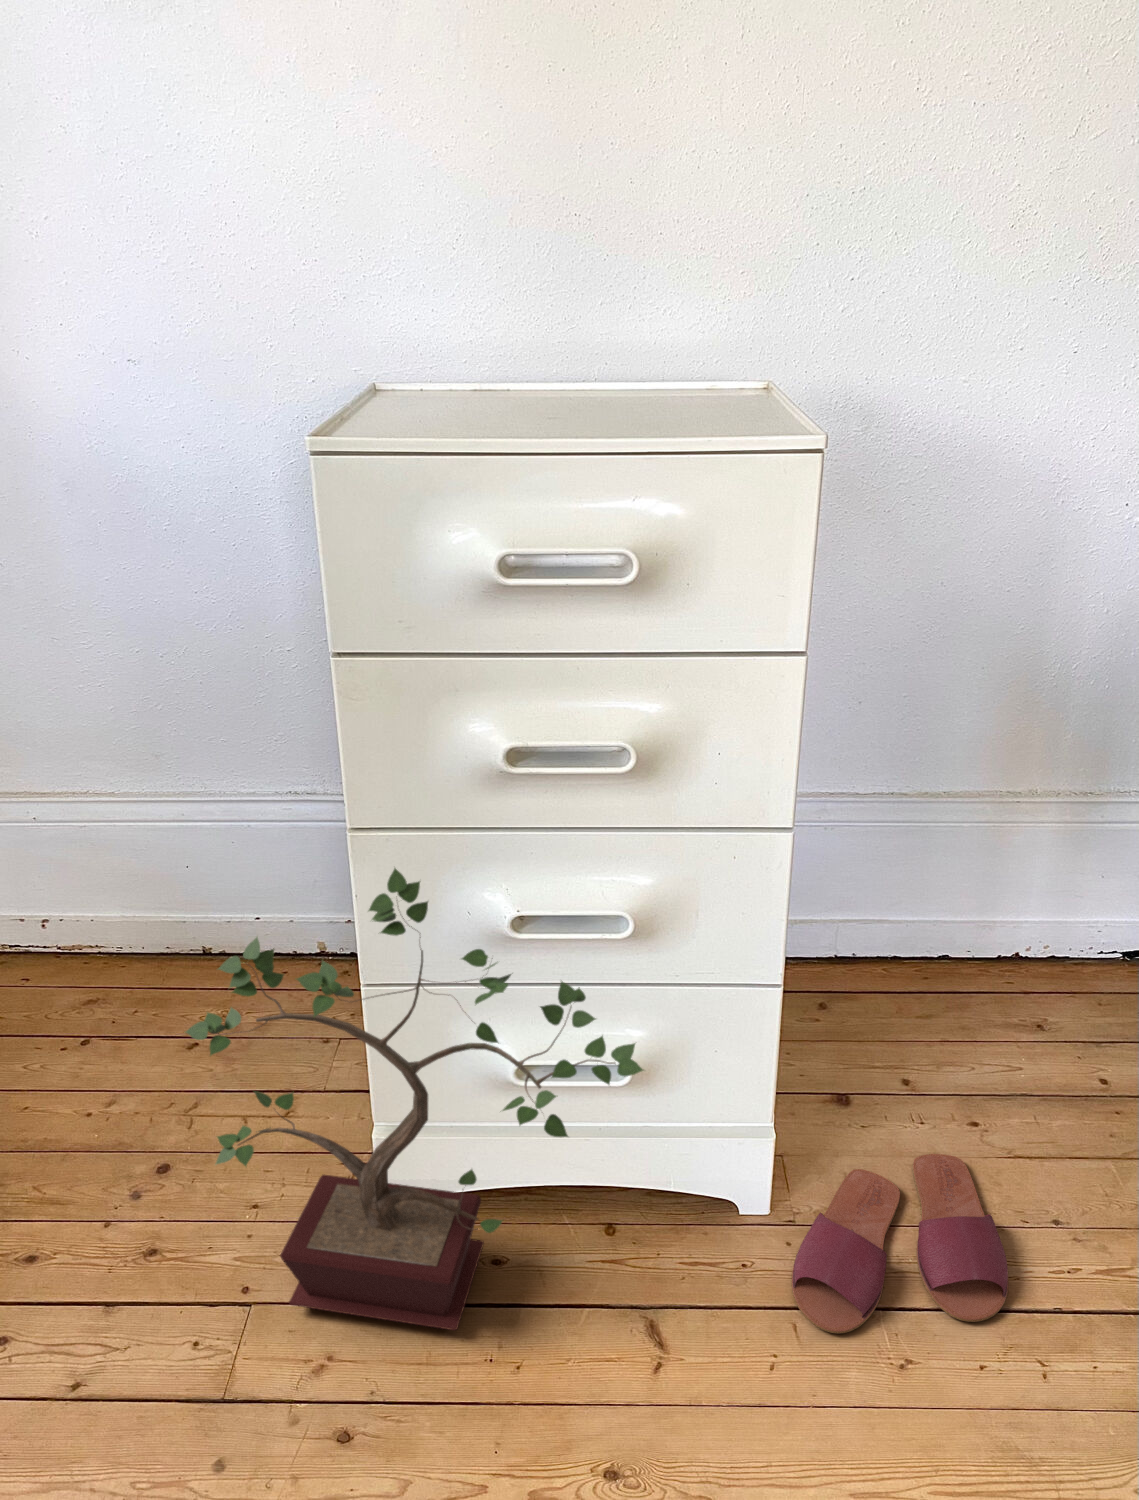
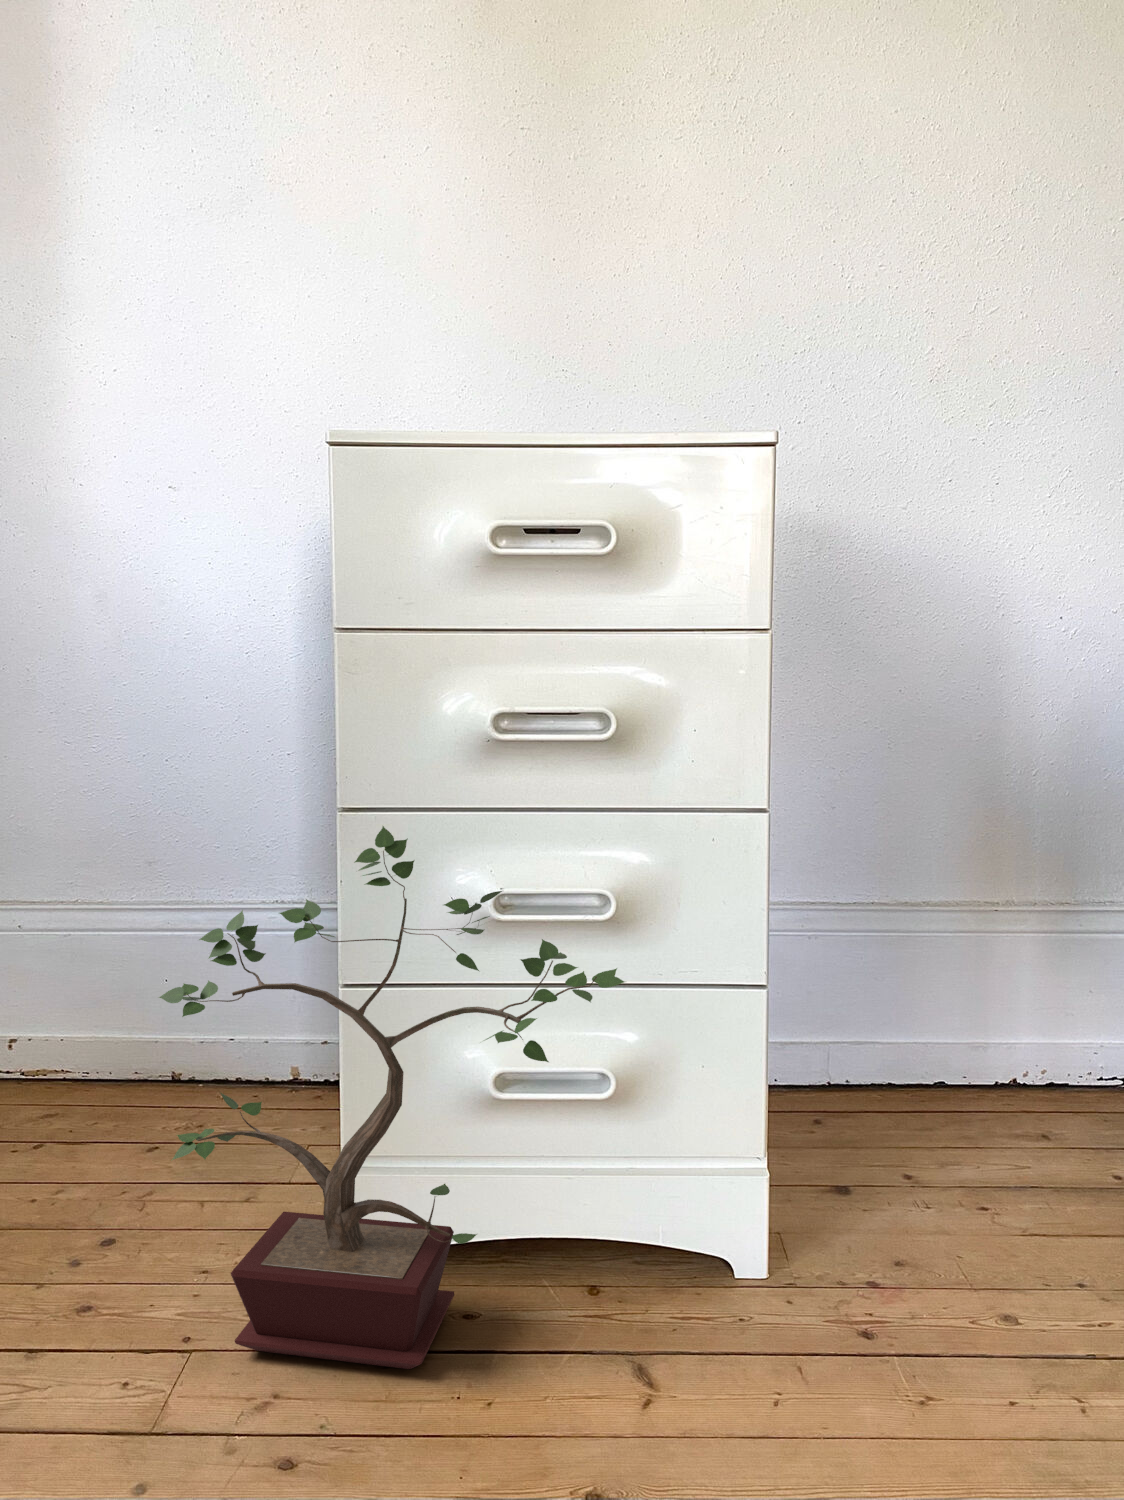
slippers: present [792,1154,1008,1334] -> none [795,1228,1035,1373]

